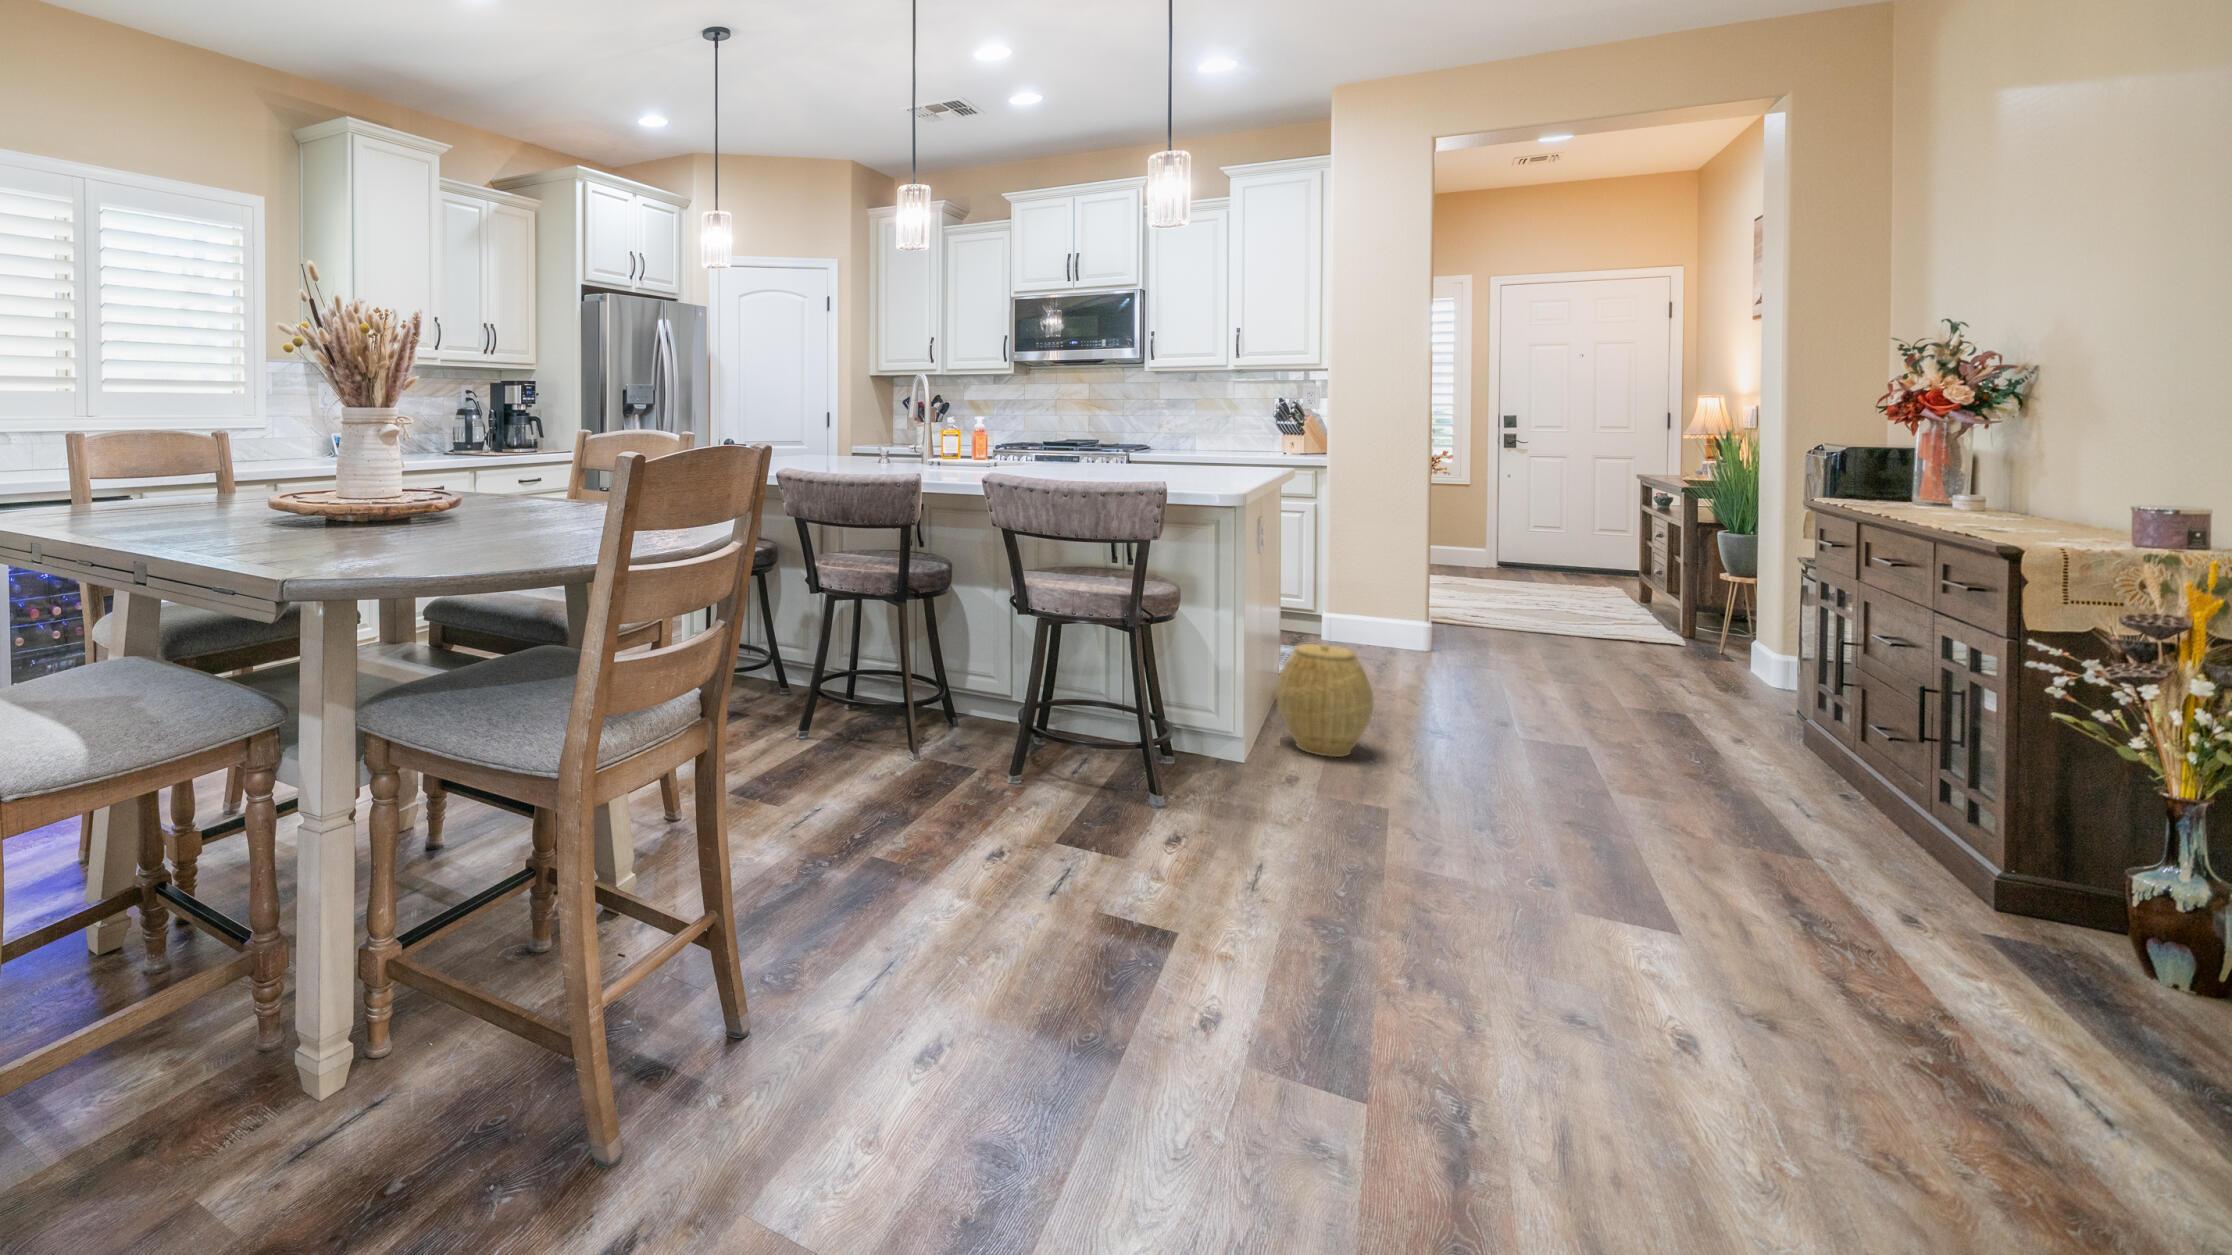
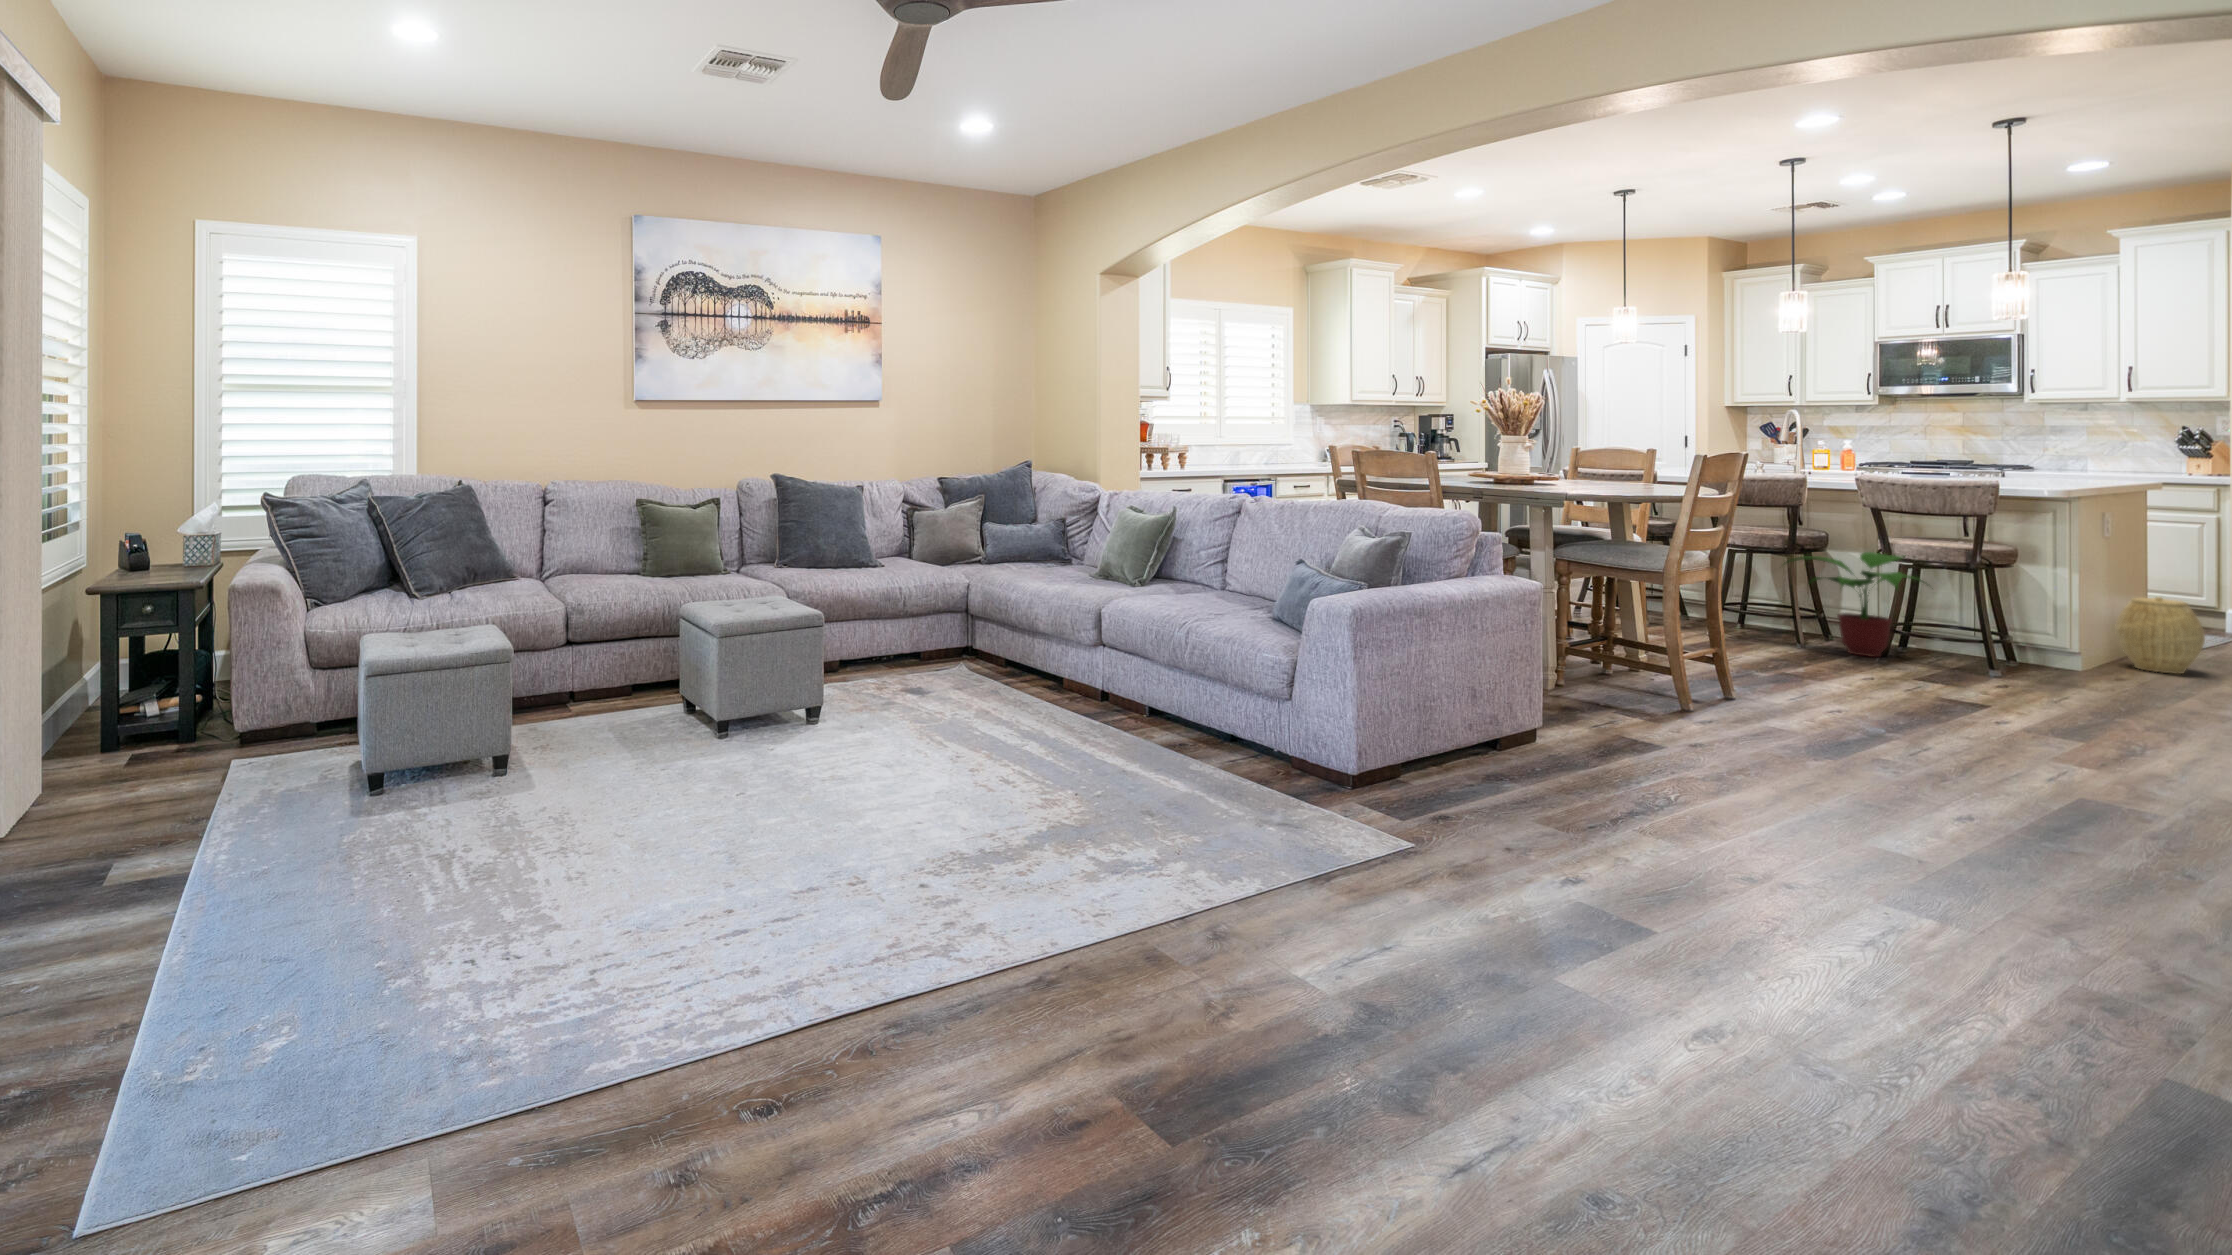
potted plant: none [887,597,1081,777] -> present [1786,552,1923,657]

